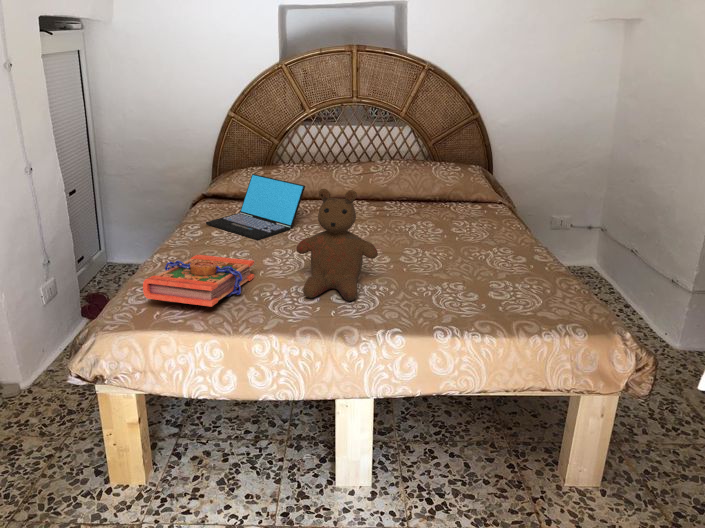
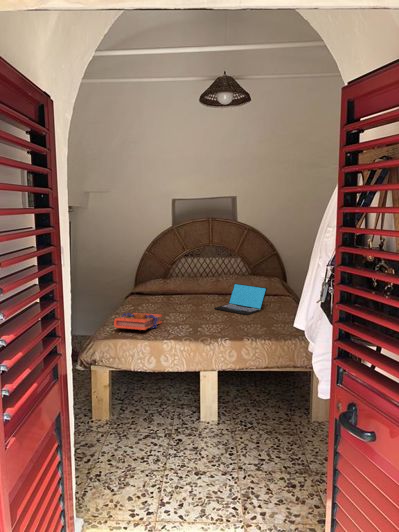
laptop: present [206,174,305,240] -> present [214,284,267,315]
teddy bear: present [297,189,378,301] -> none [182,280,220,330]

